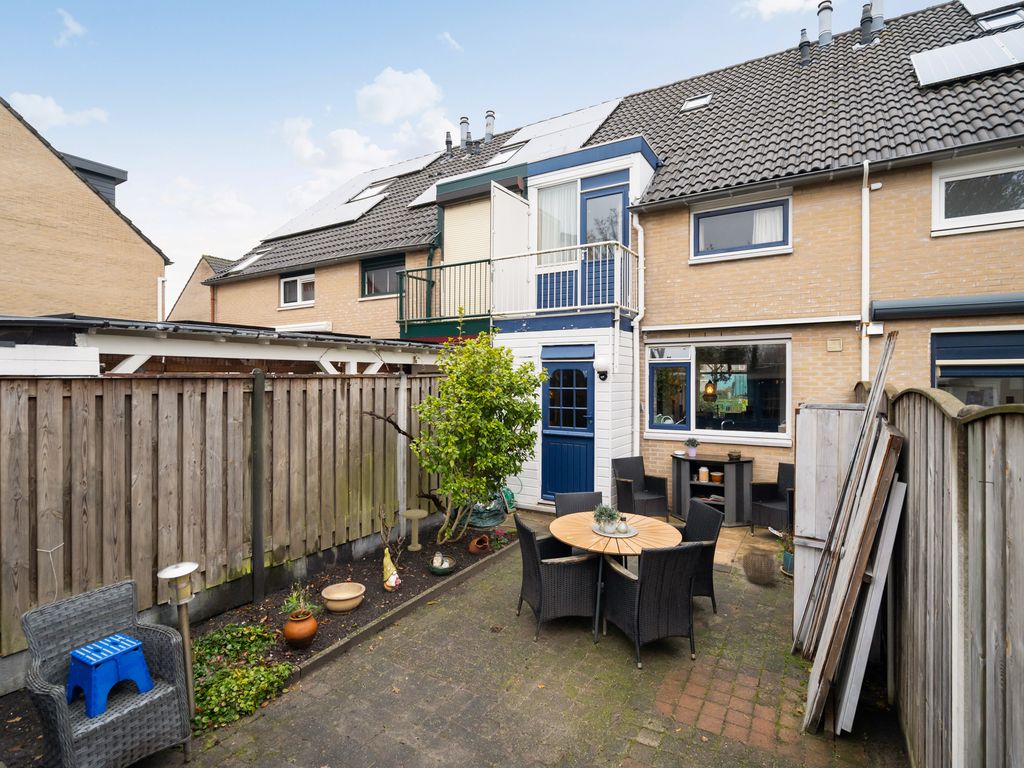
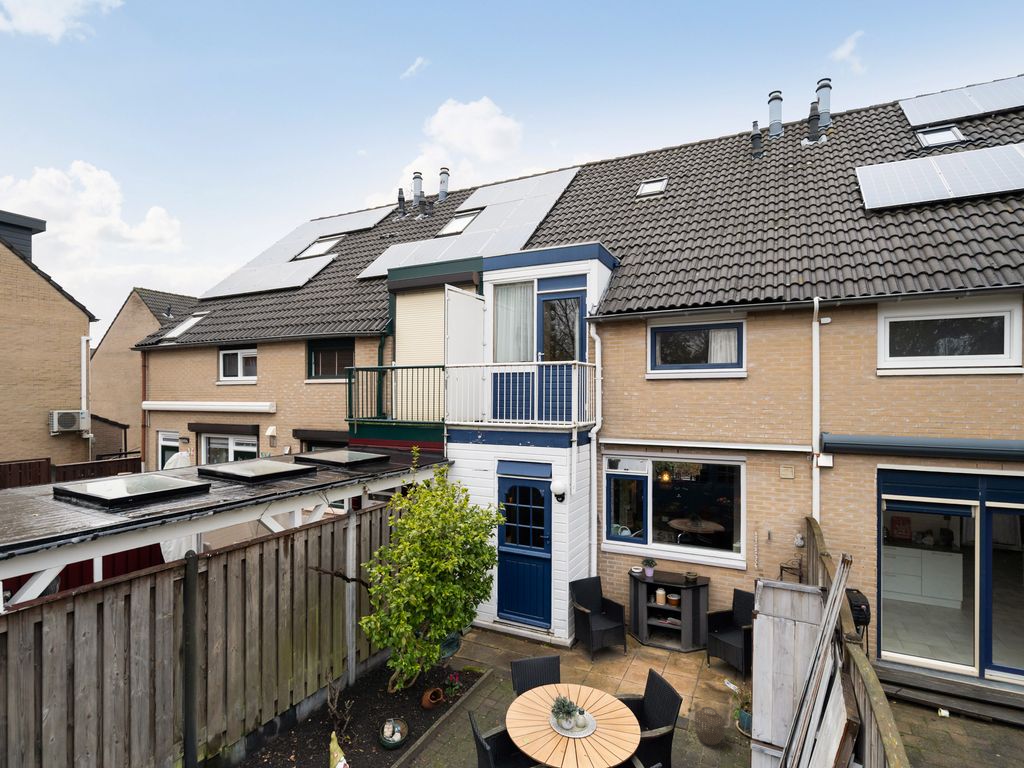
side table: present [401,509,428,551] -> none [346,658,375,708]

